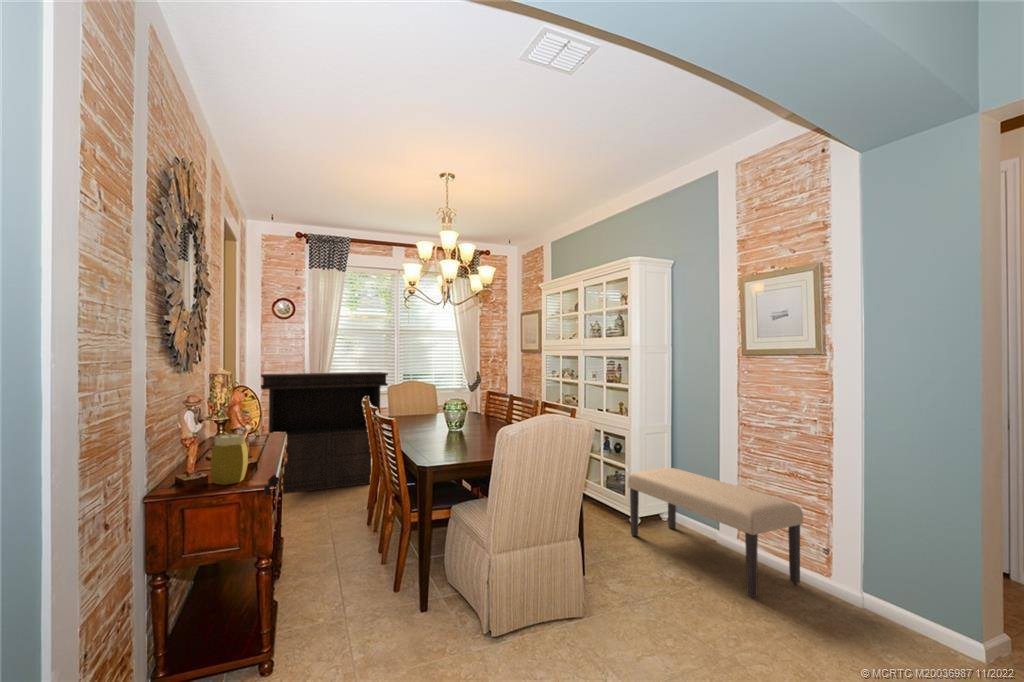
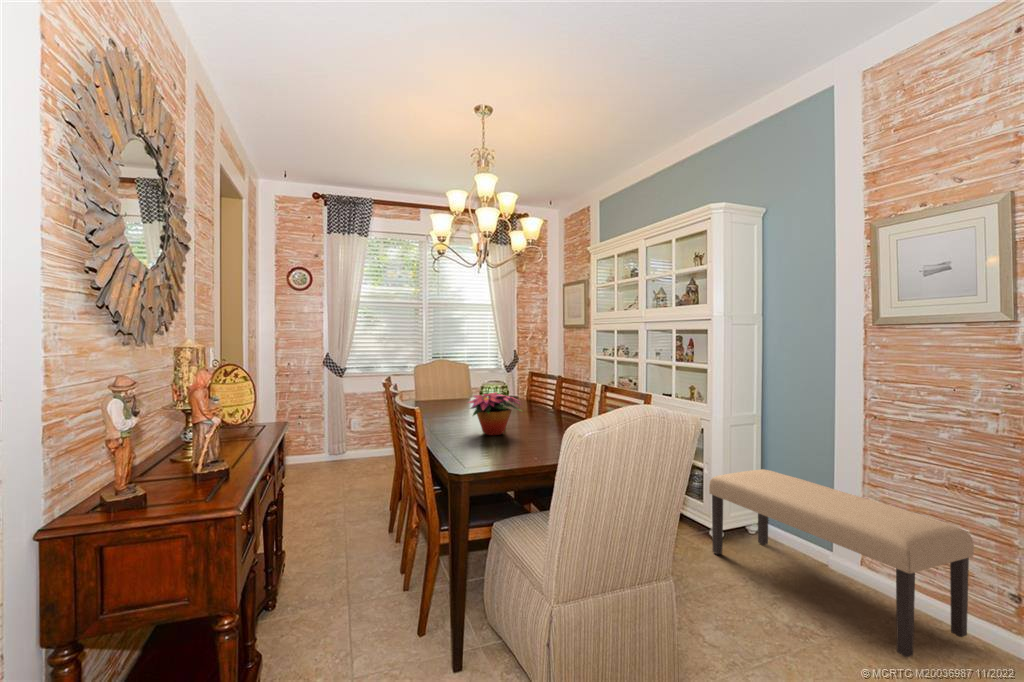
console table: present [261,372,388,496] -> none [270,351,414,492]
flower arrangement: none [432,406,481,441] -> present [468,392,521,435]
jar: present [211,434,248,485] -> none [148,433,206,508]

